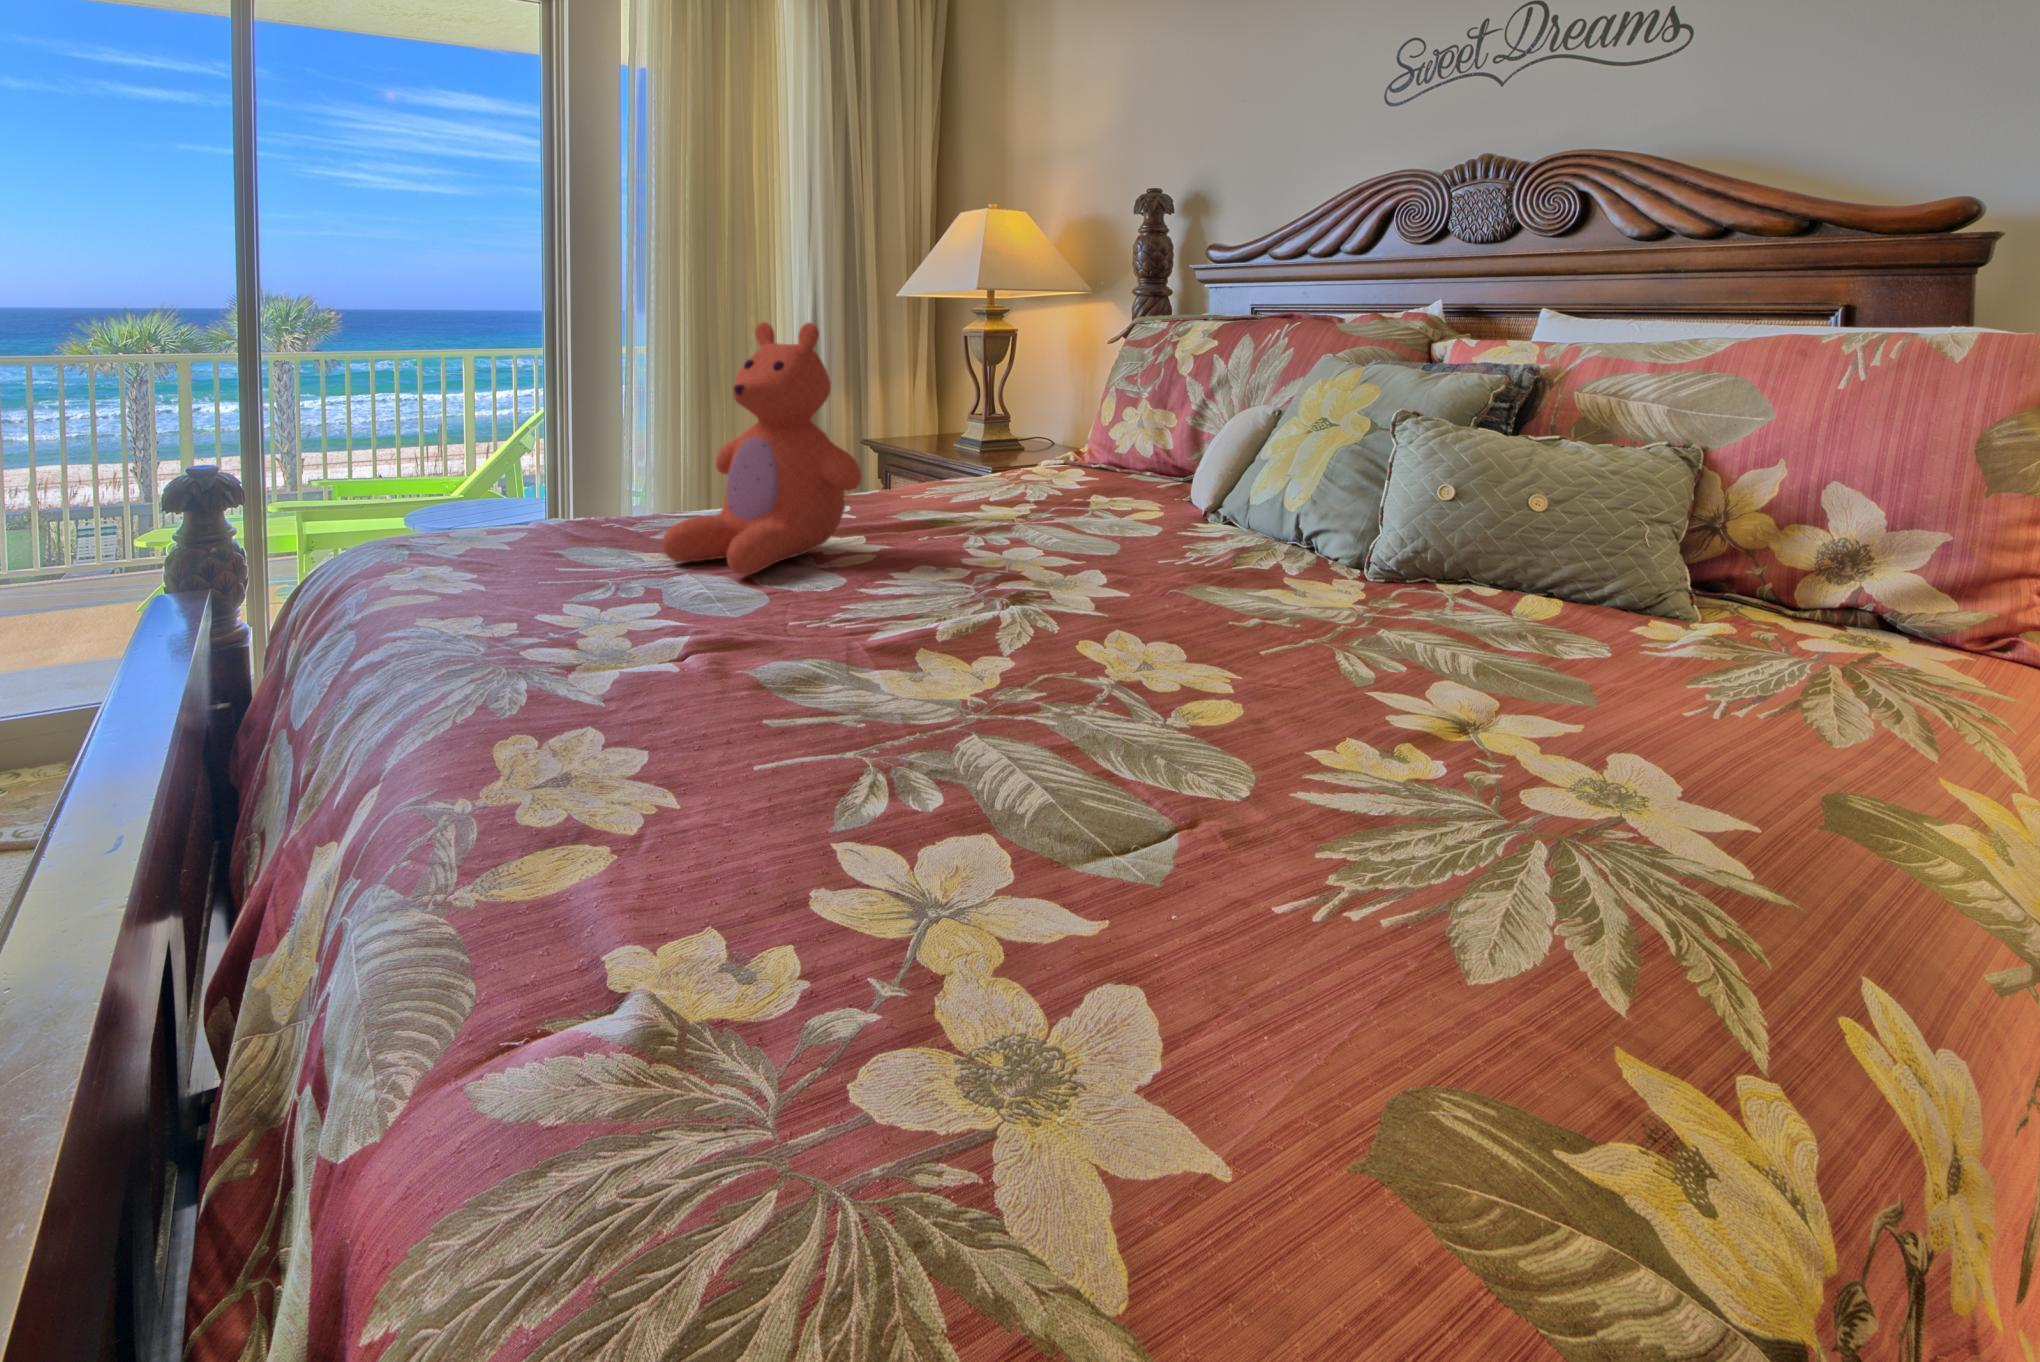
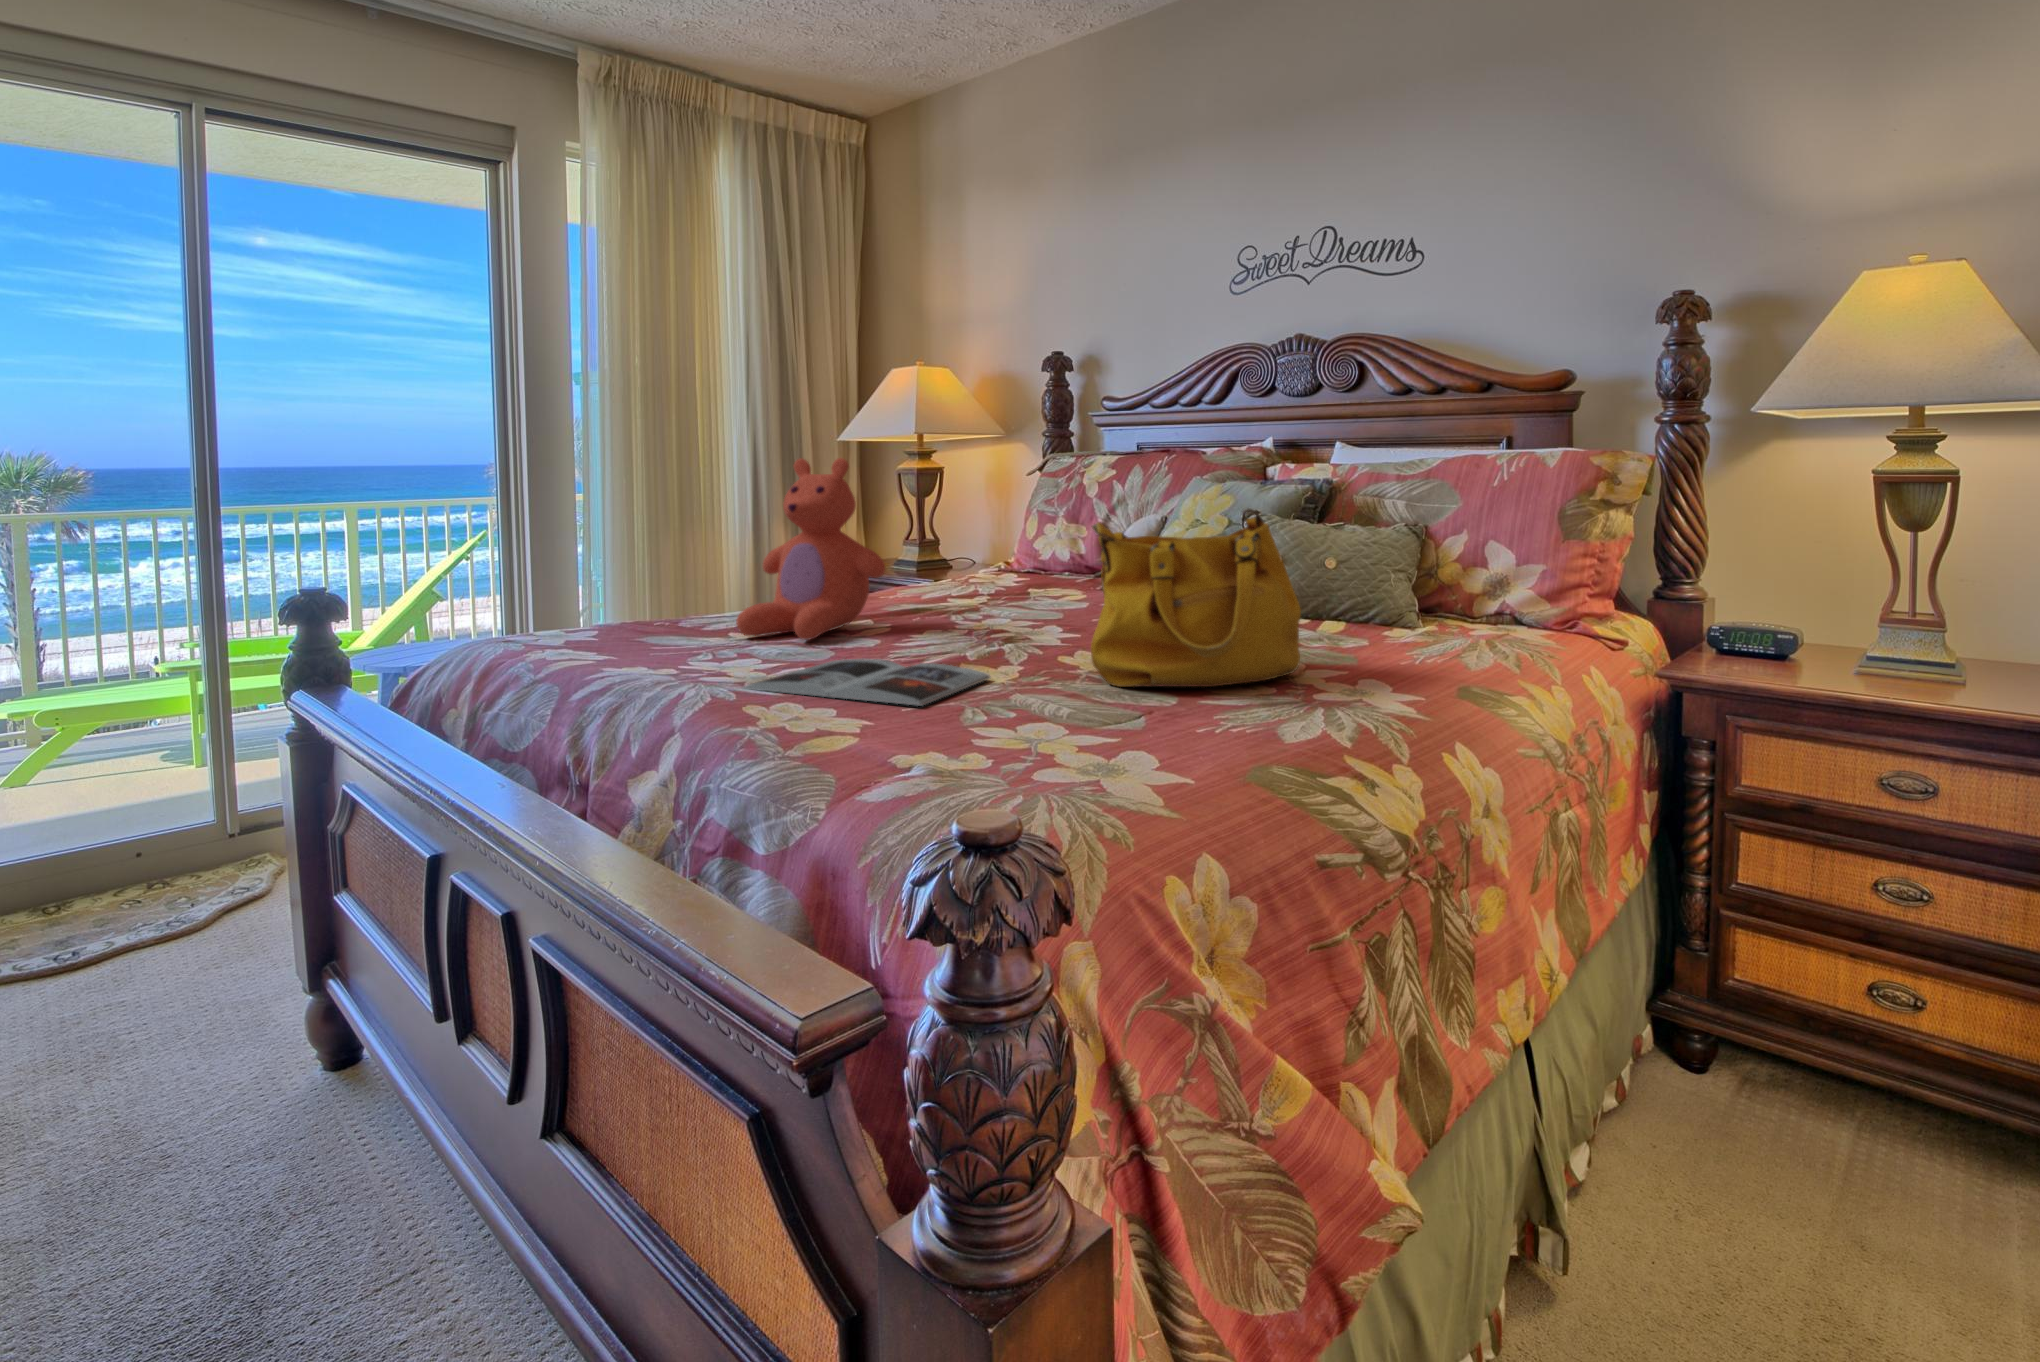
handbag: none [1109,428,1495,753] -> present [1091,508,1301,687]
magazine: none [580,624,952,752] -> present [744,659,991,706]

